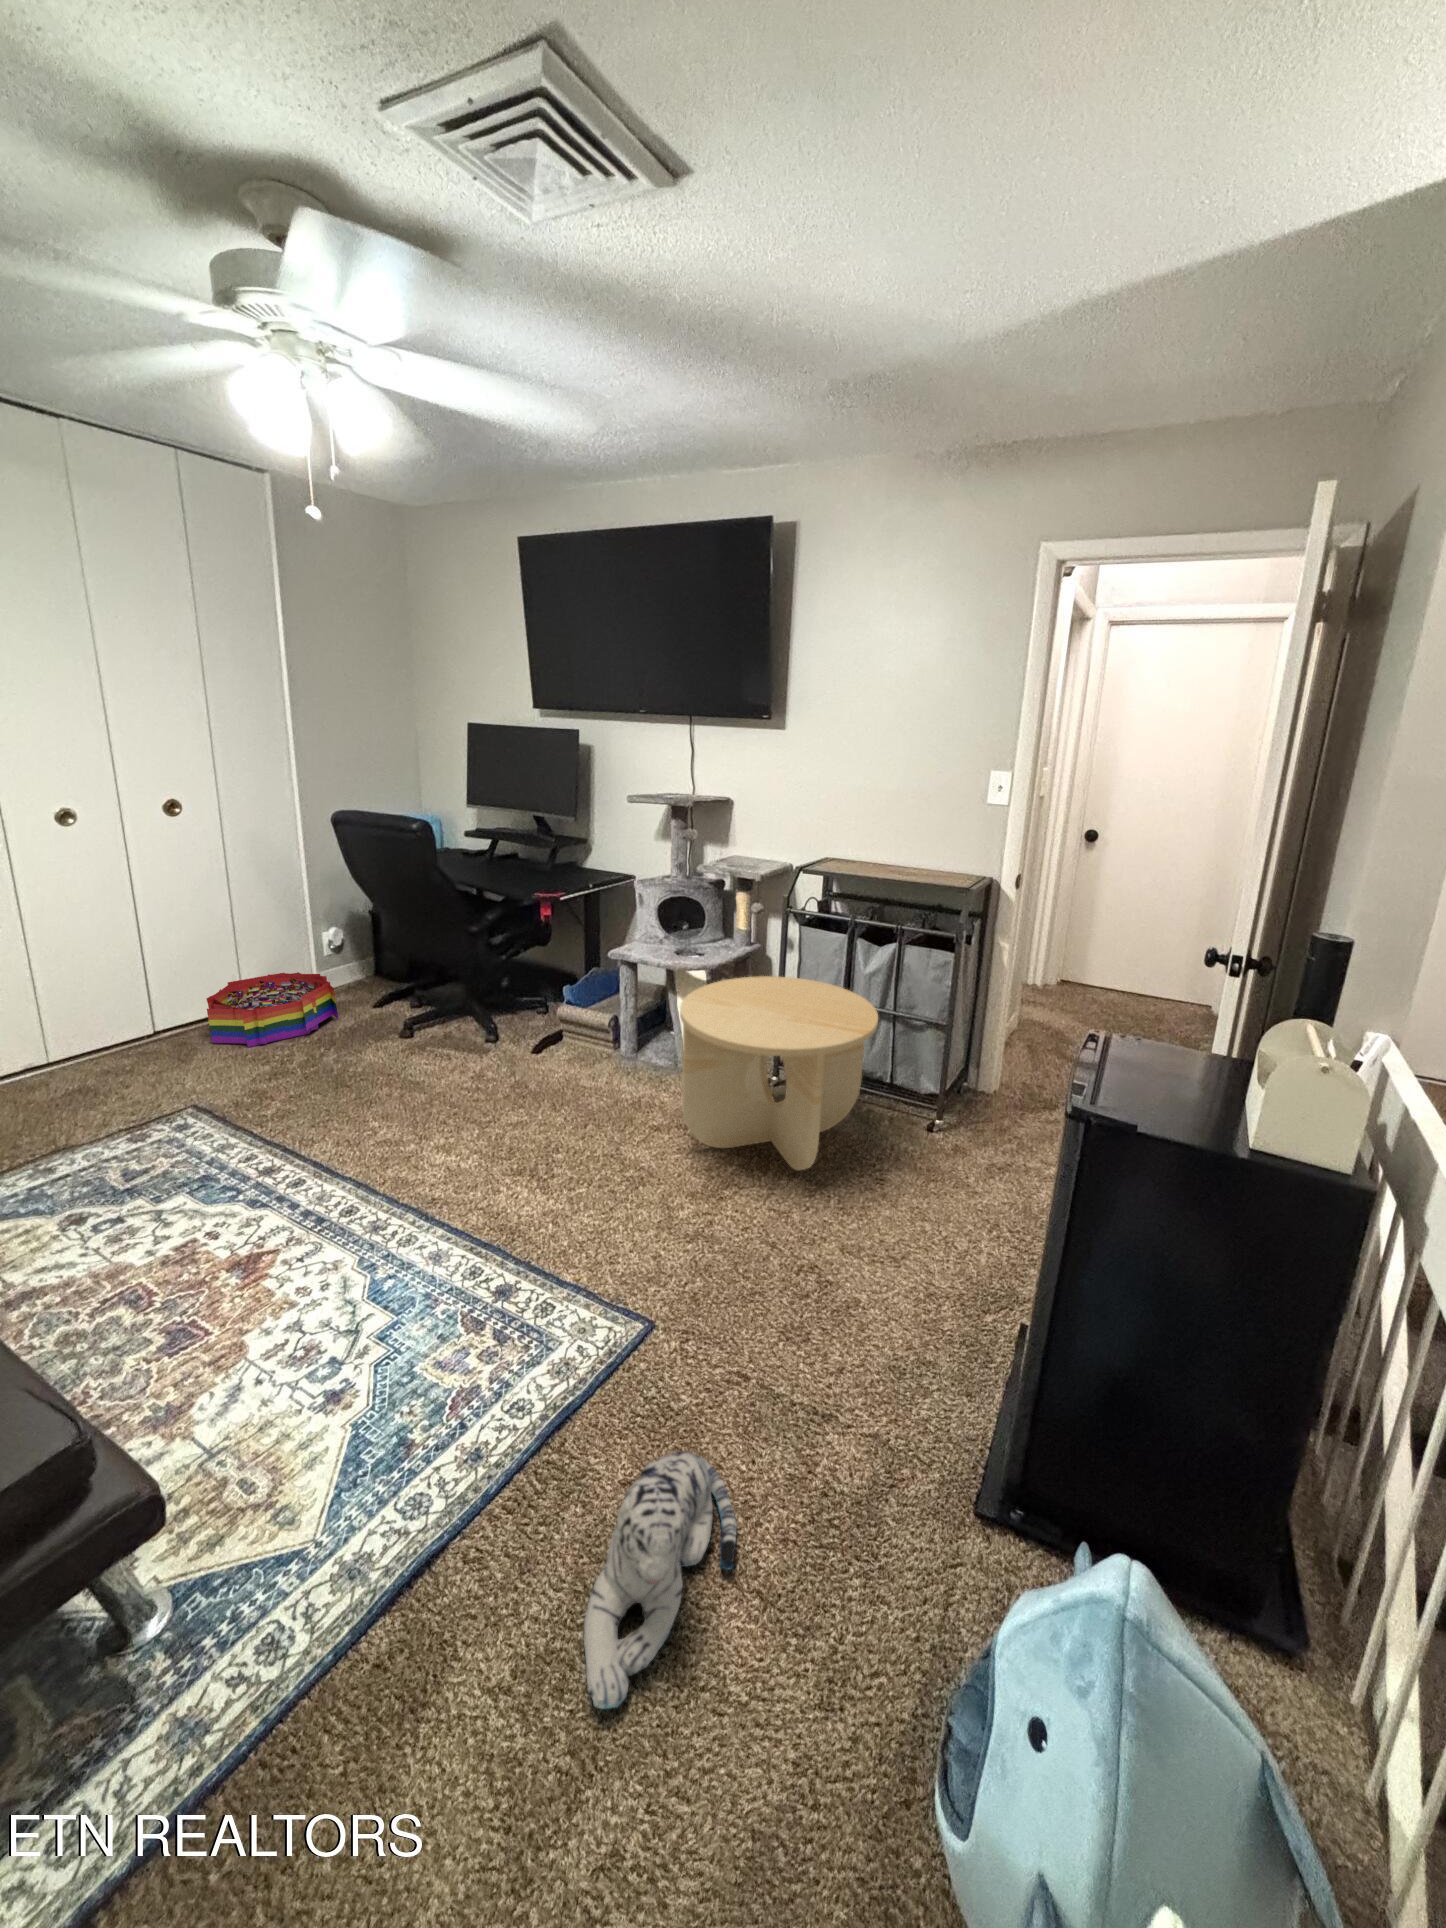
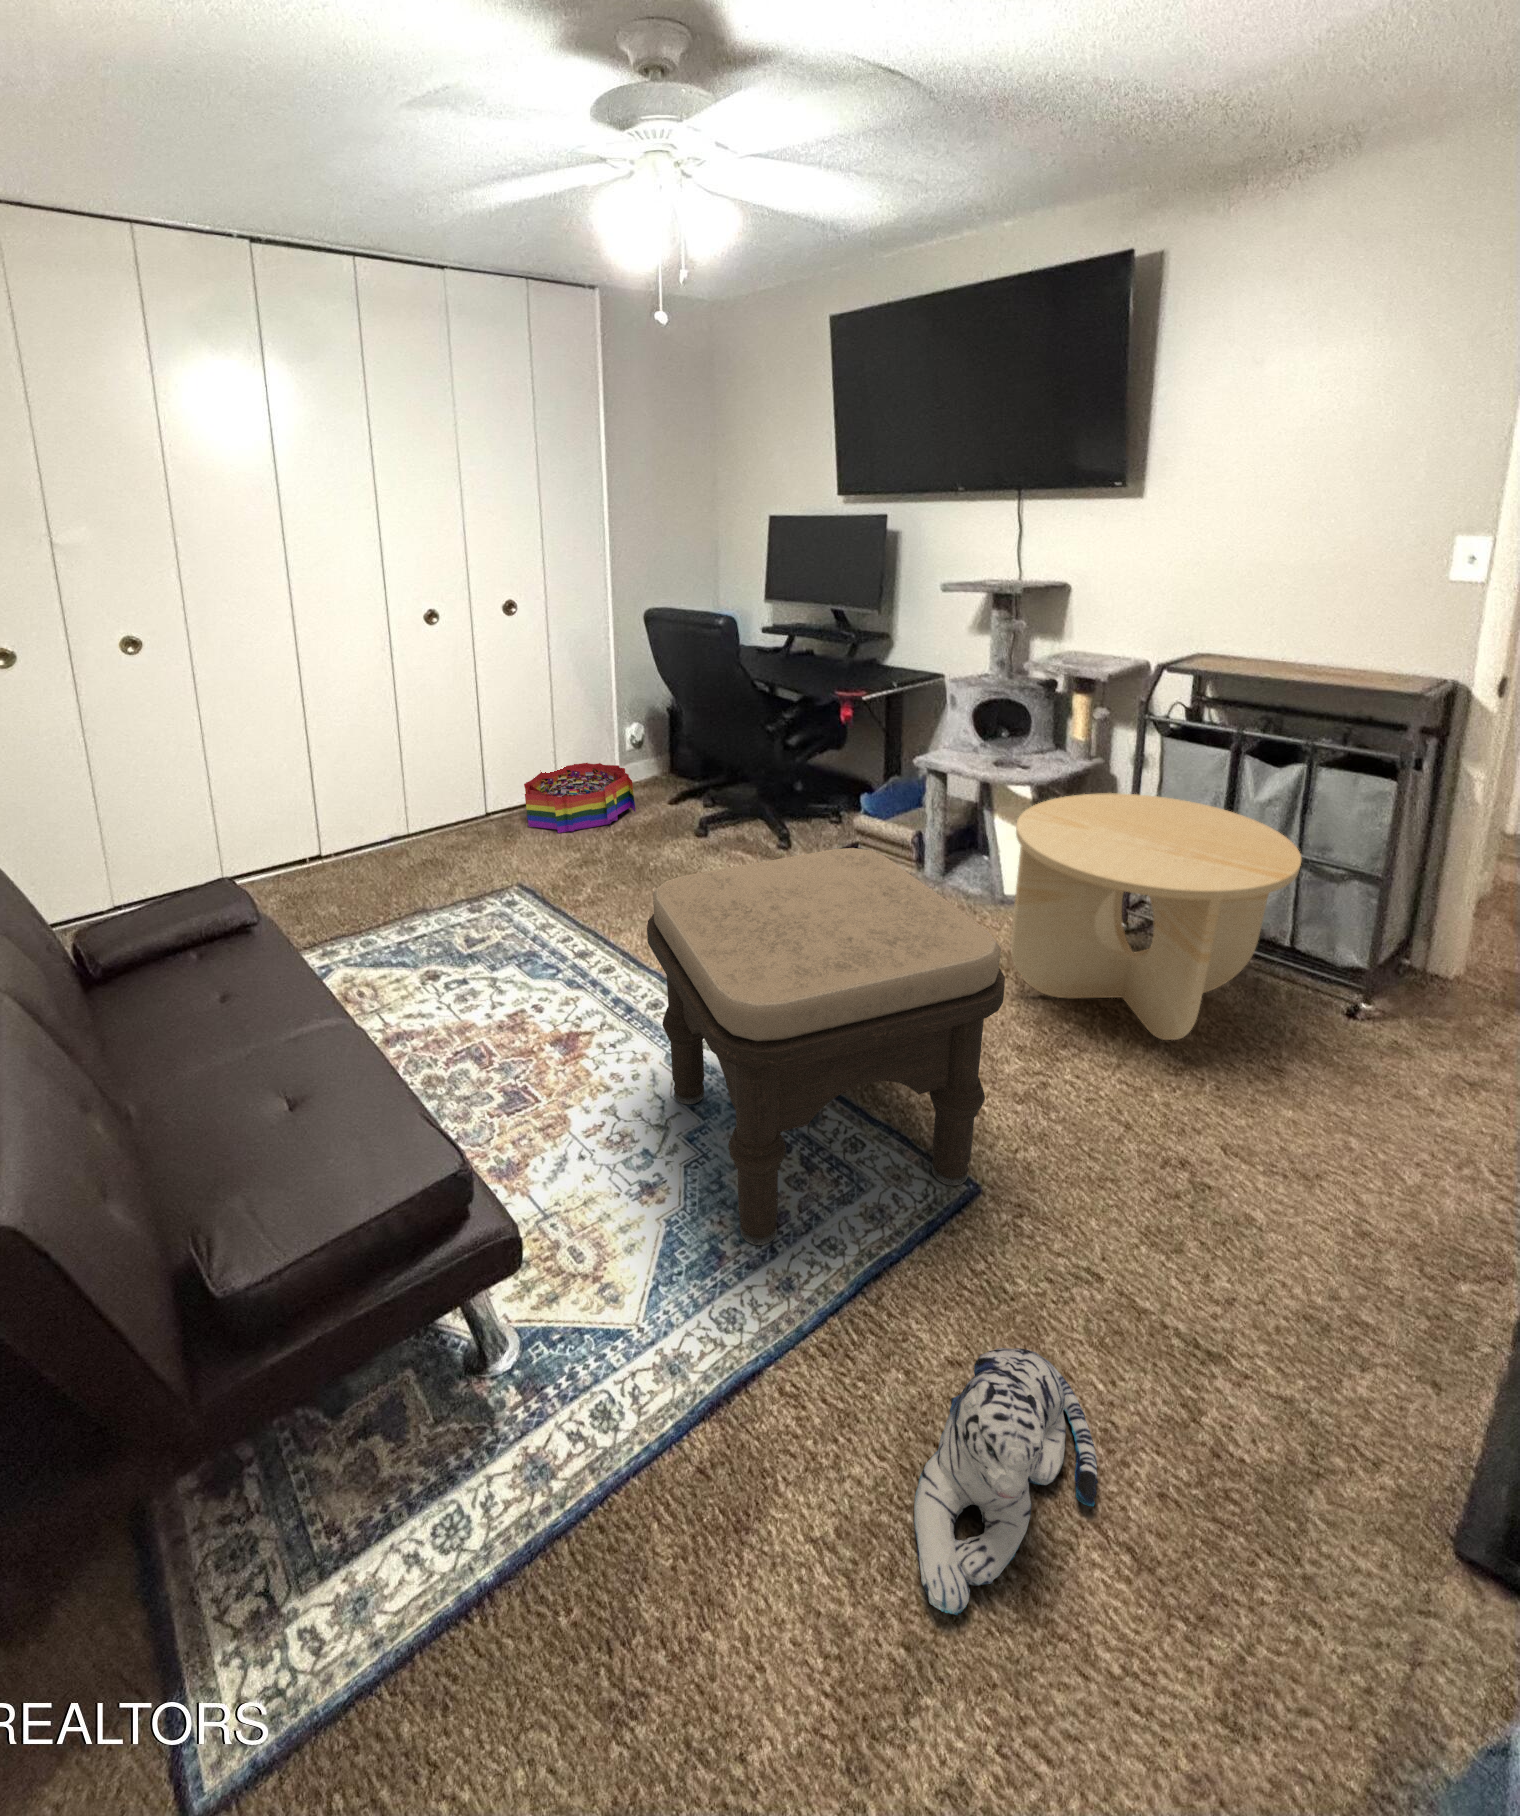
ottoman: none [328,1037,659,1426] -> present [647,848,1005,1245]

